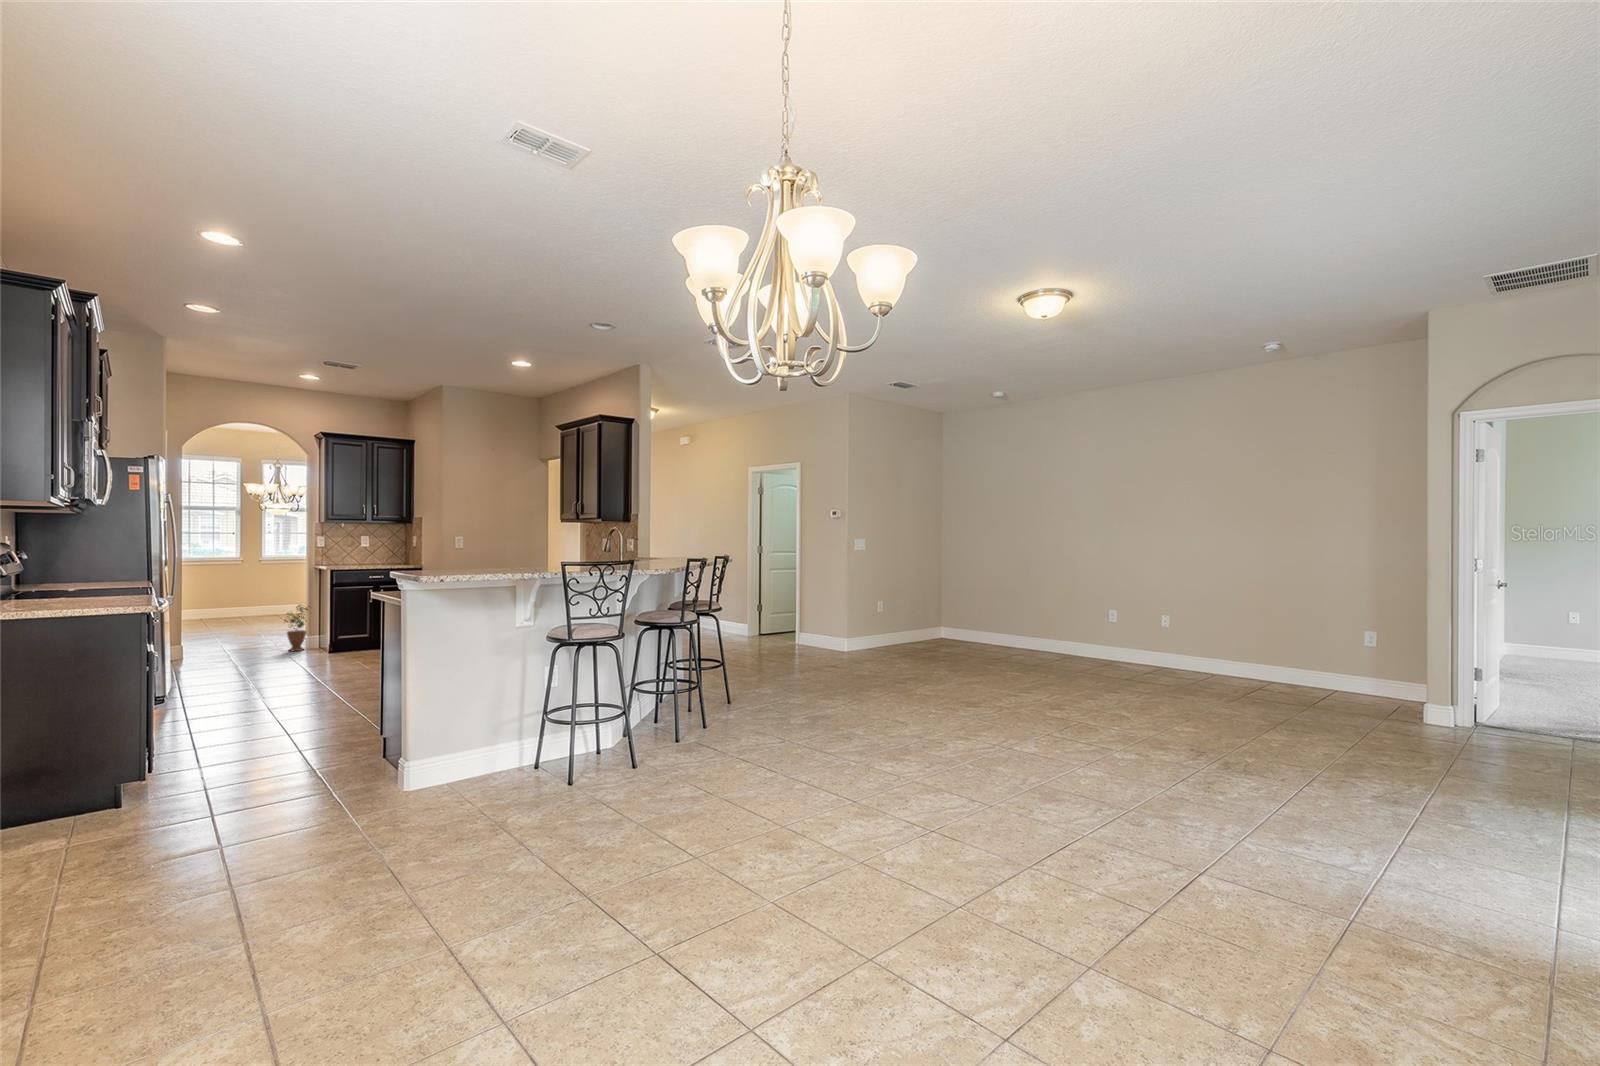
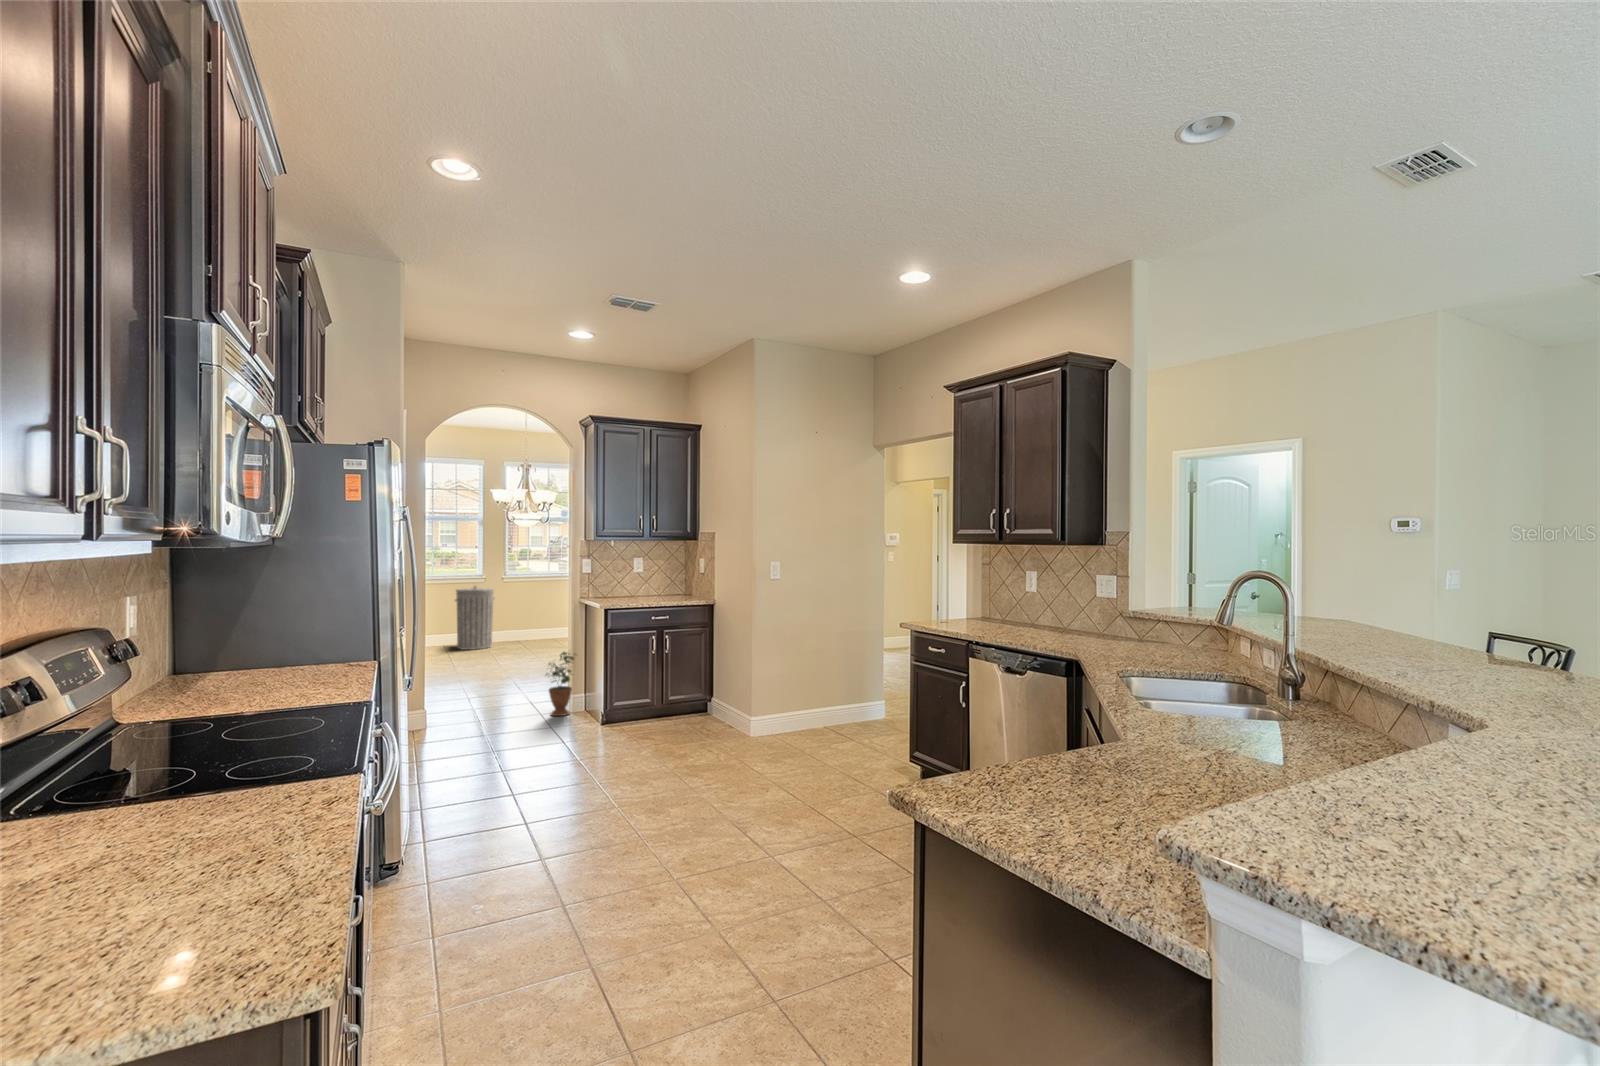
trash can: none [210,566,250,620] -> present [455,586,494,650]

